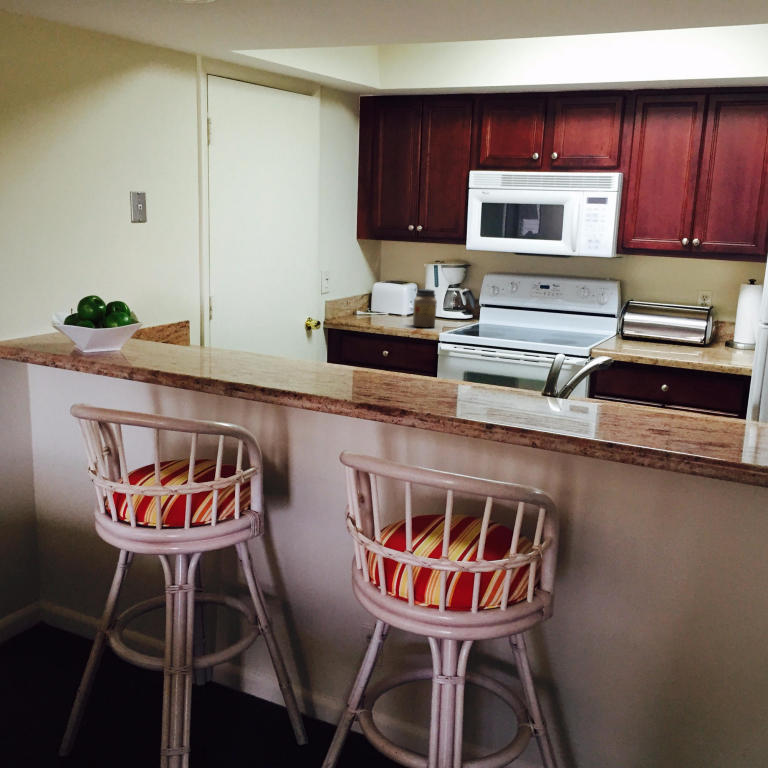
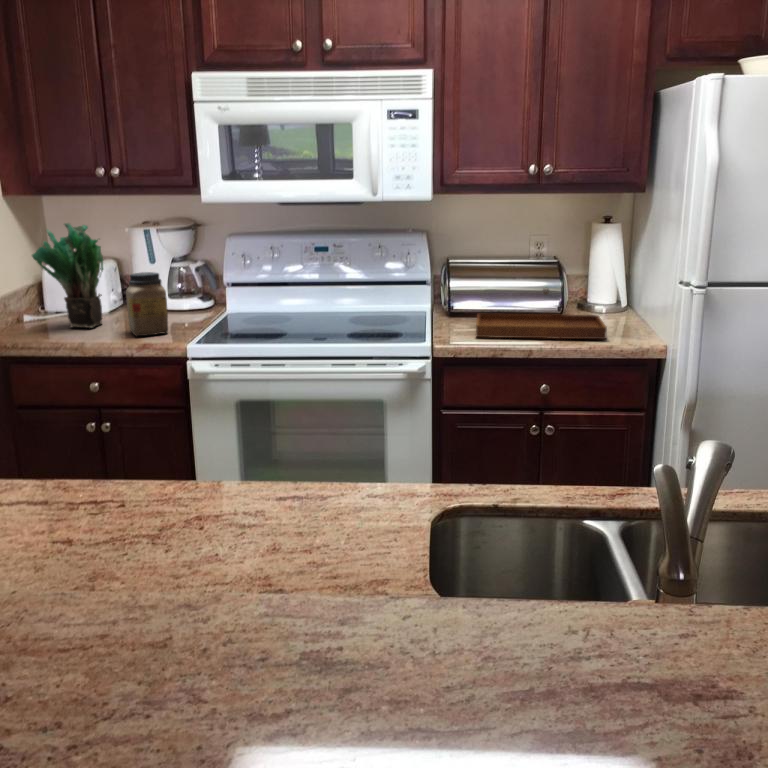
potted plant: none [365,256,407,321] -> present [32,223,103,328]
tray: none [624,323,724,360] -> present [476,288,607,339]

